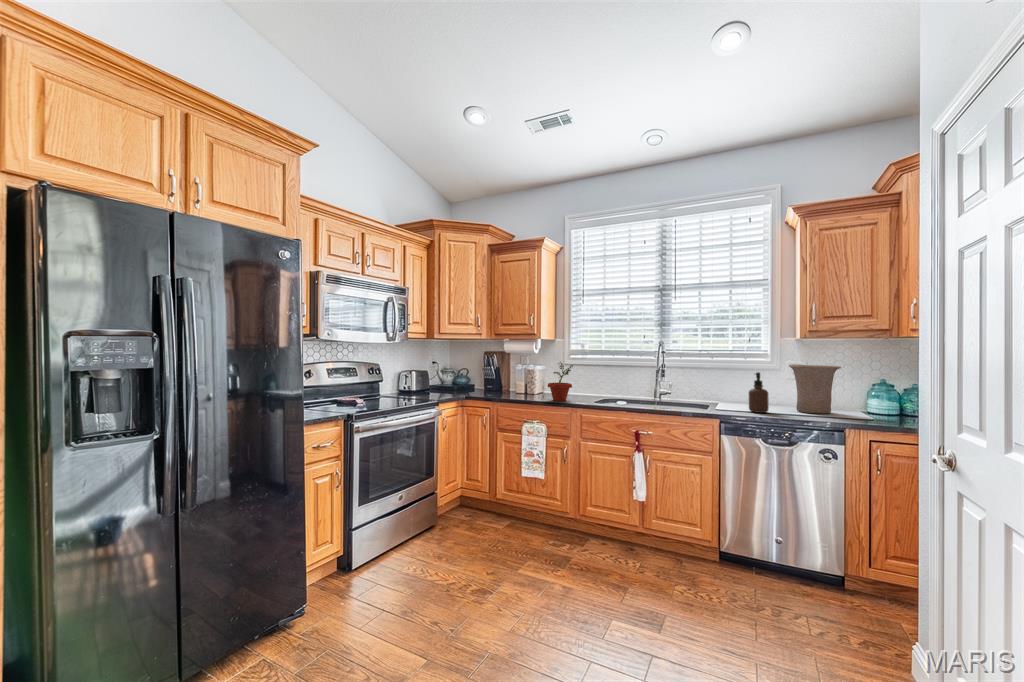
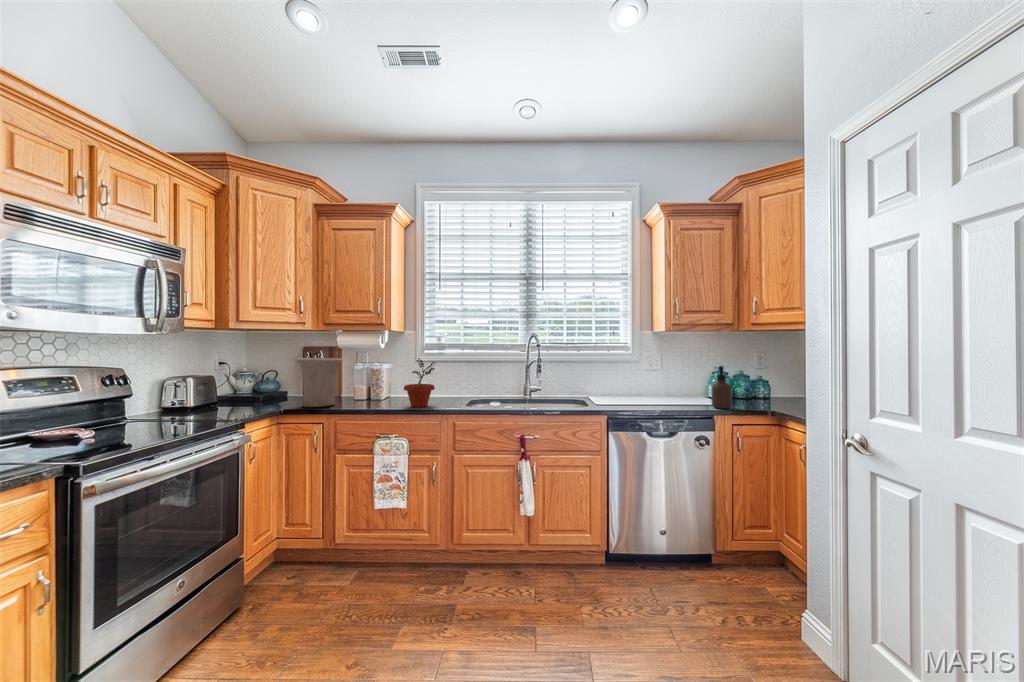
vase: present [789,364,841,414] -> present [296,358,343,407]
soap dispenser: present [749,372,769,413] -> present [711,366,732,409]

